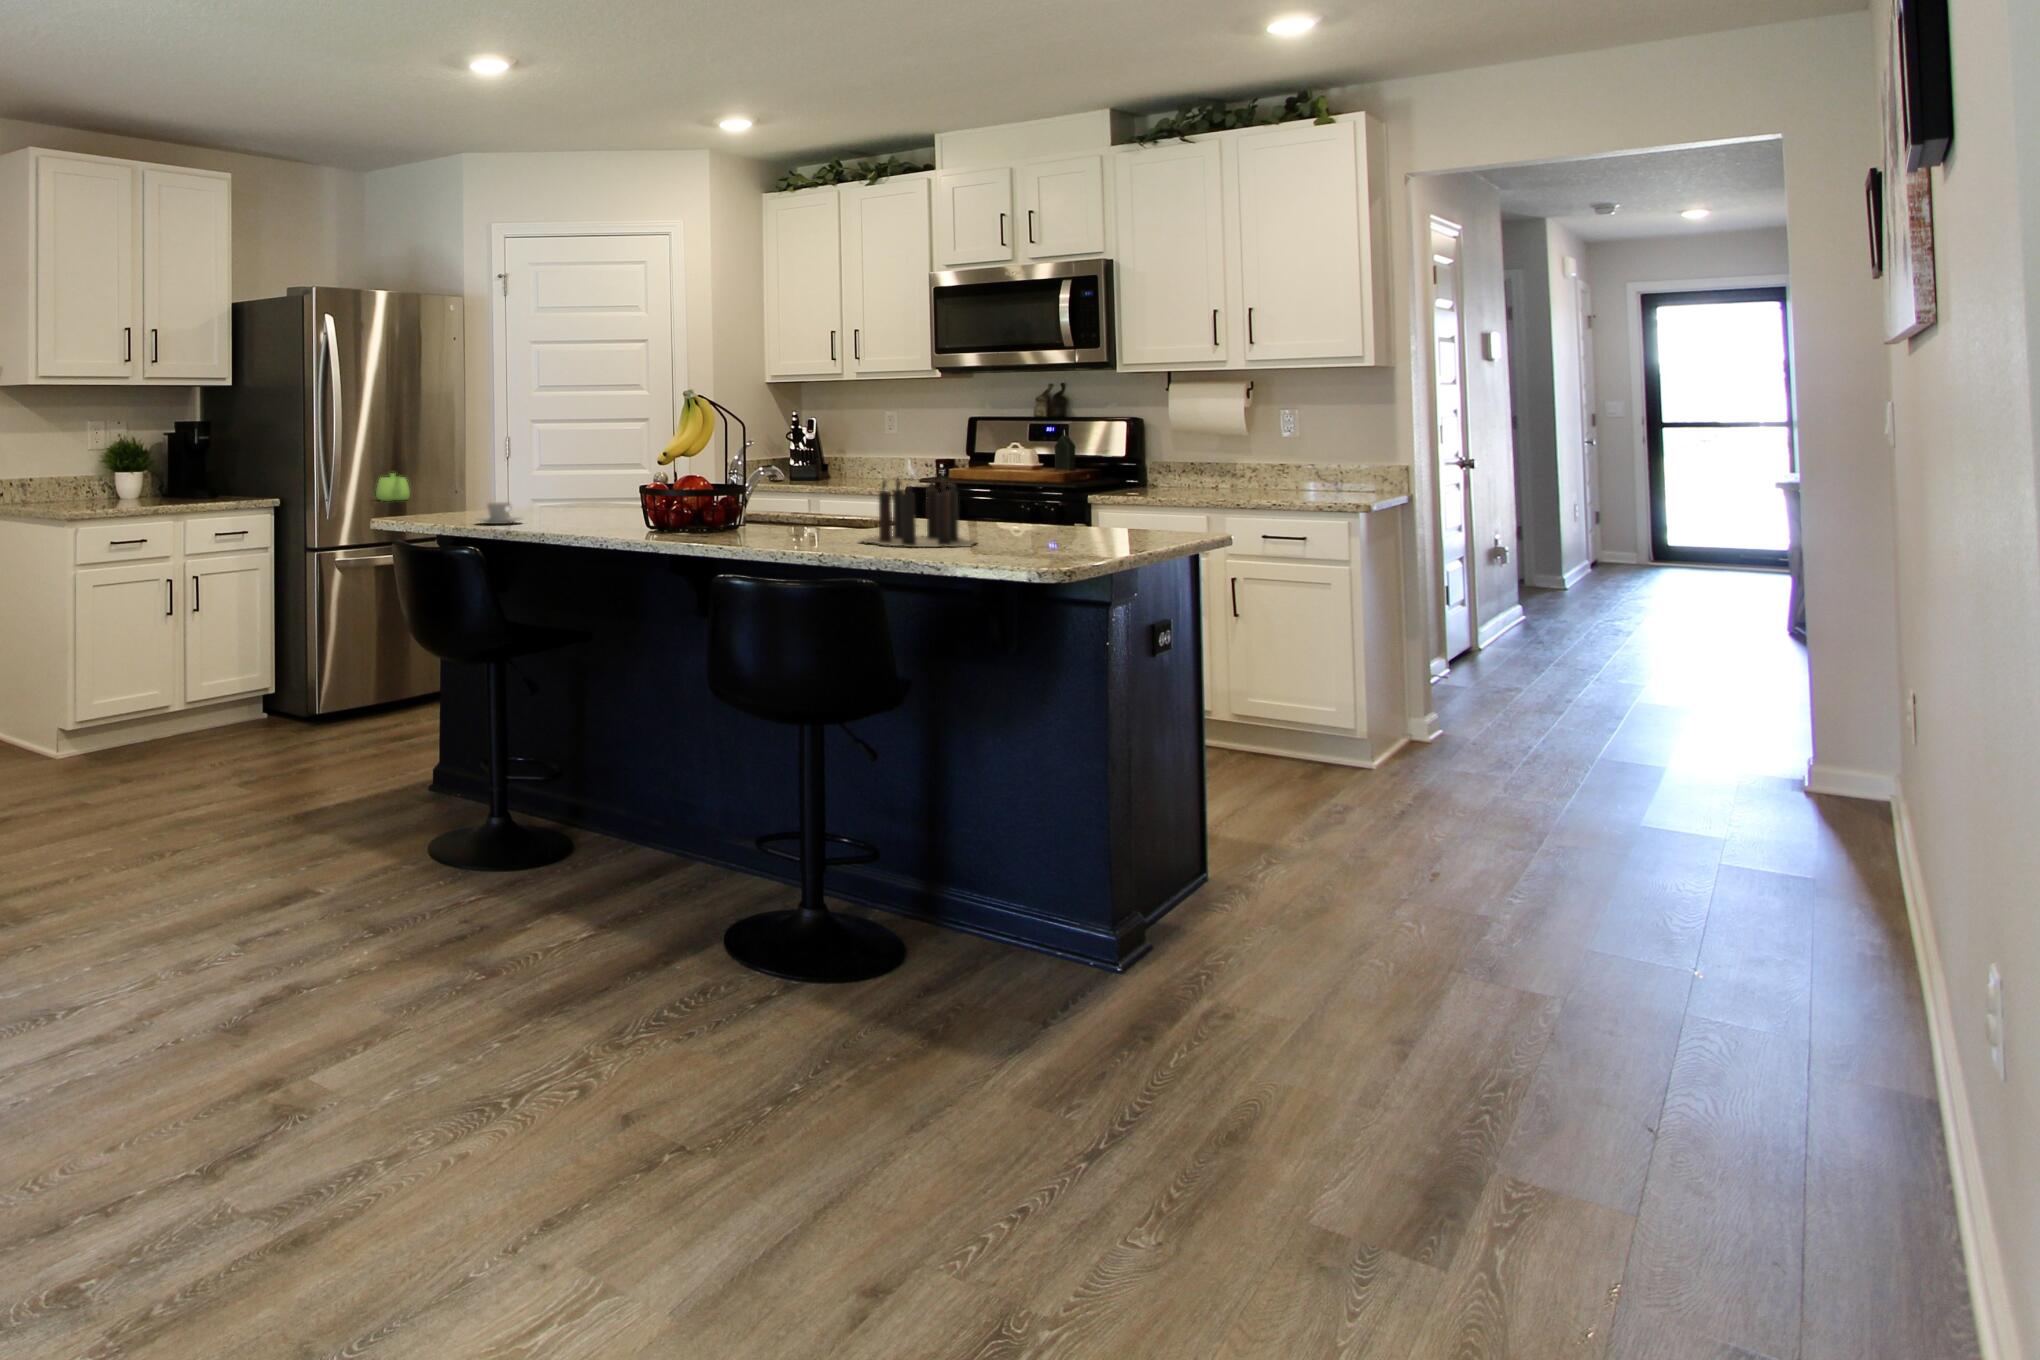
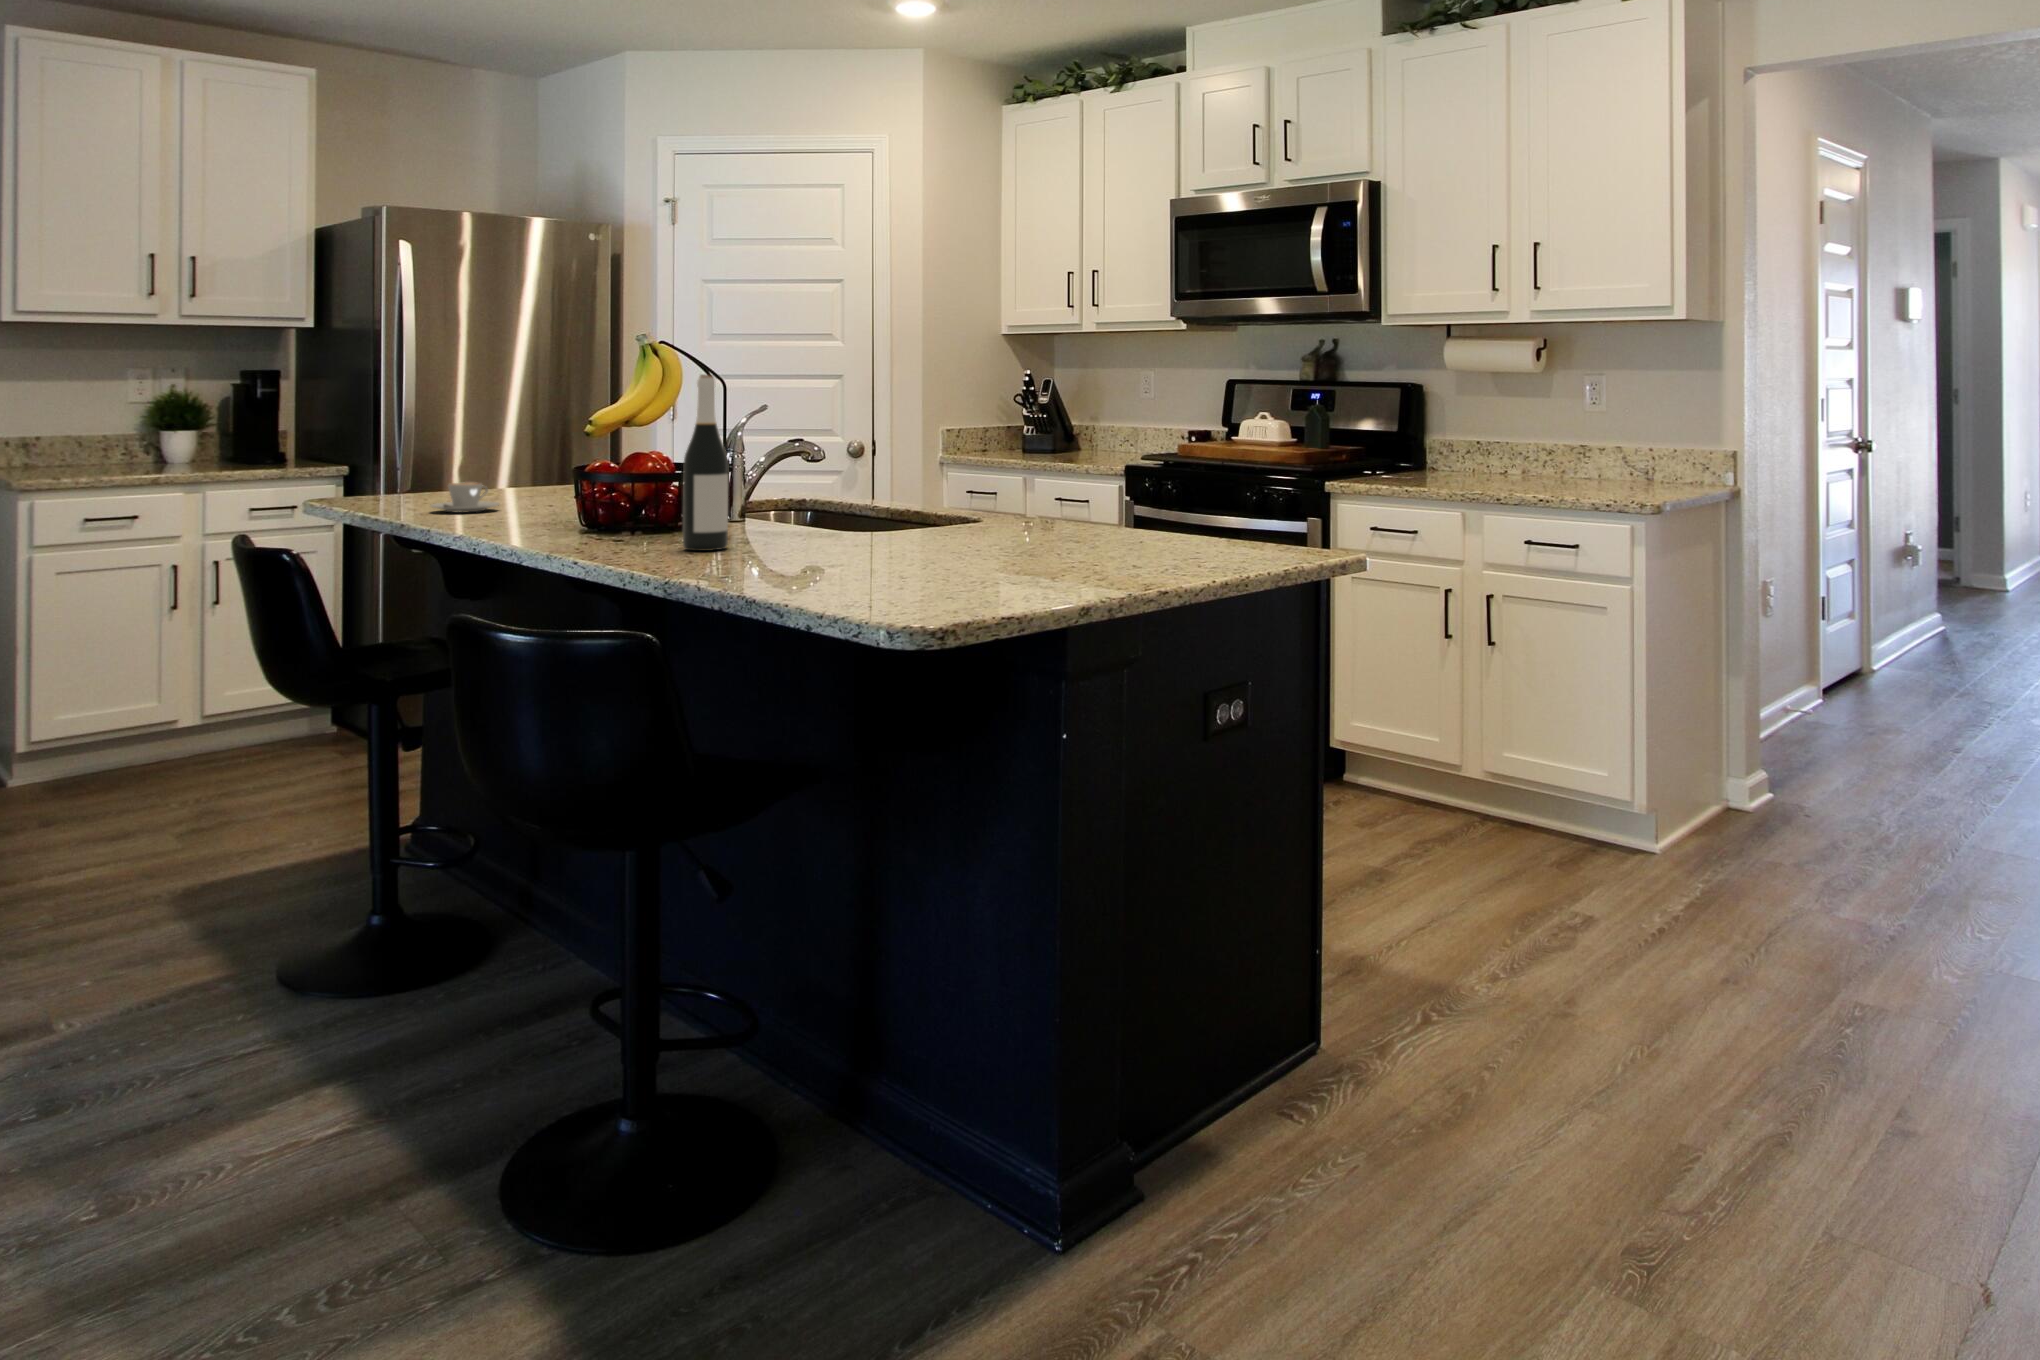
wine bottle: none [762,419,794,540] -> present [683,375,728,551]
teapot: present [376,473,410,501] -> none [480,438,521,472]
candle: present [862,479,975,547] -> none [771,462,994,571]

